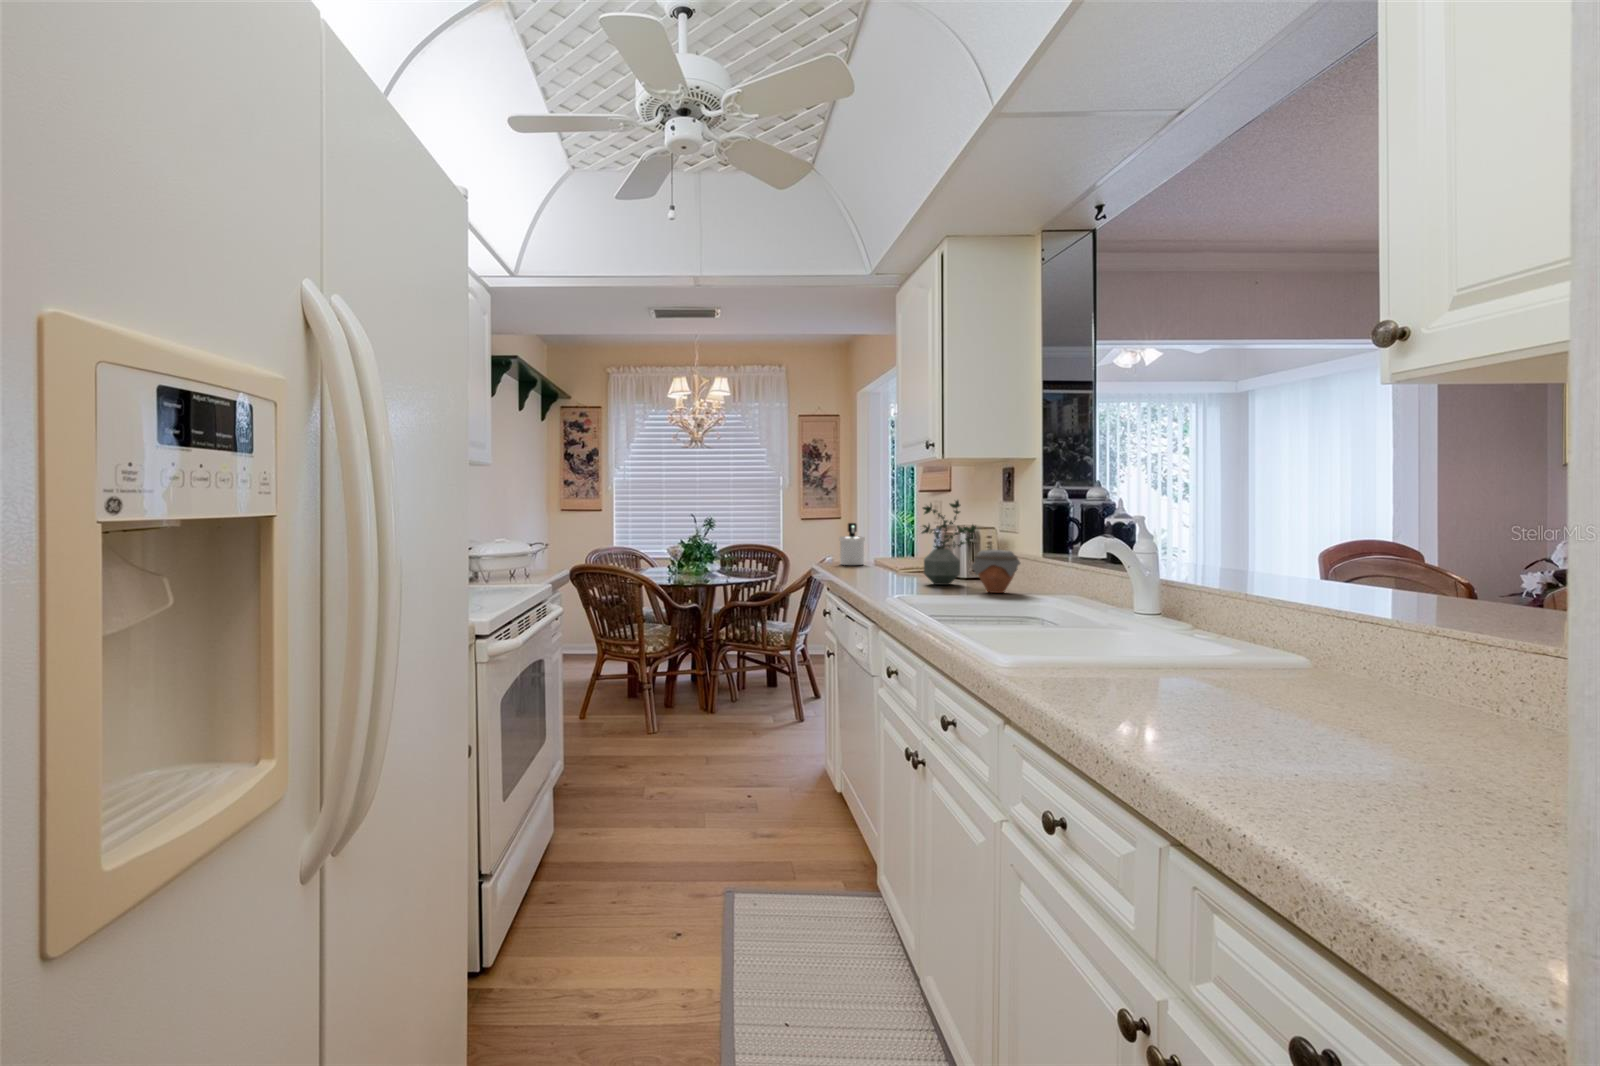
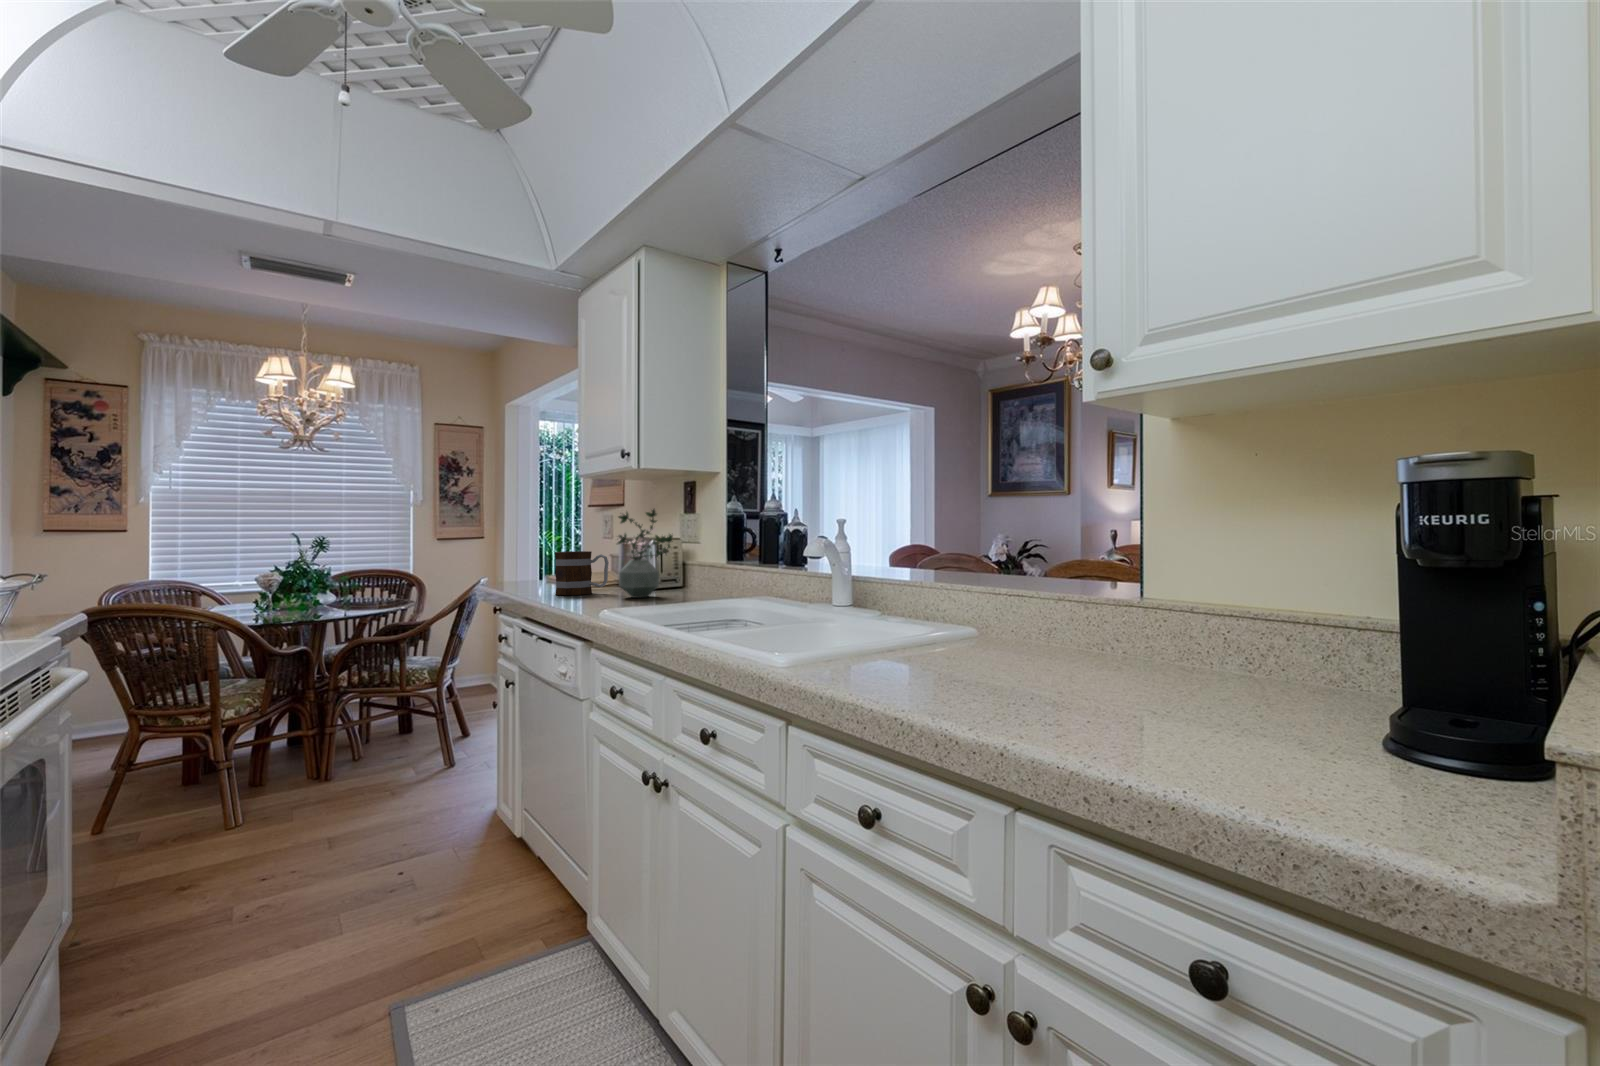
soap dispenser: present [839,523,865,565] -> none [506,538,536,585]
mug: none [871,538,918,578] -> present [555,551,609,595]
jar: present [972,550,1020,593] -> none [677,558,724,601]

